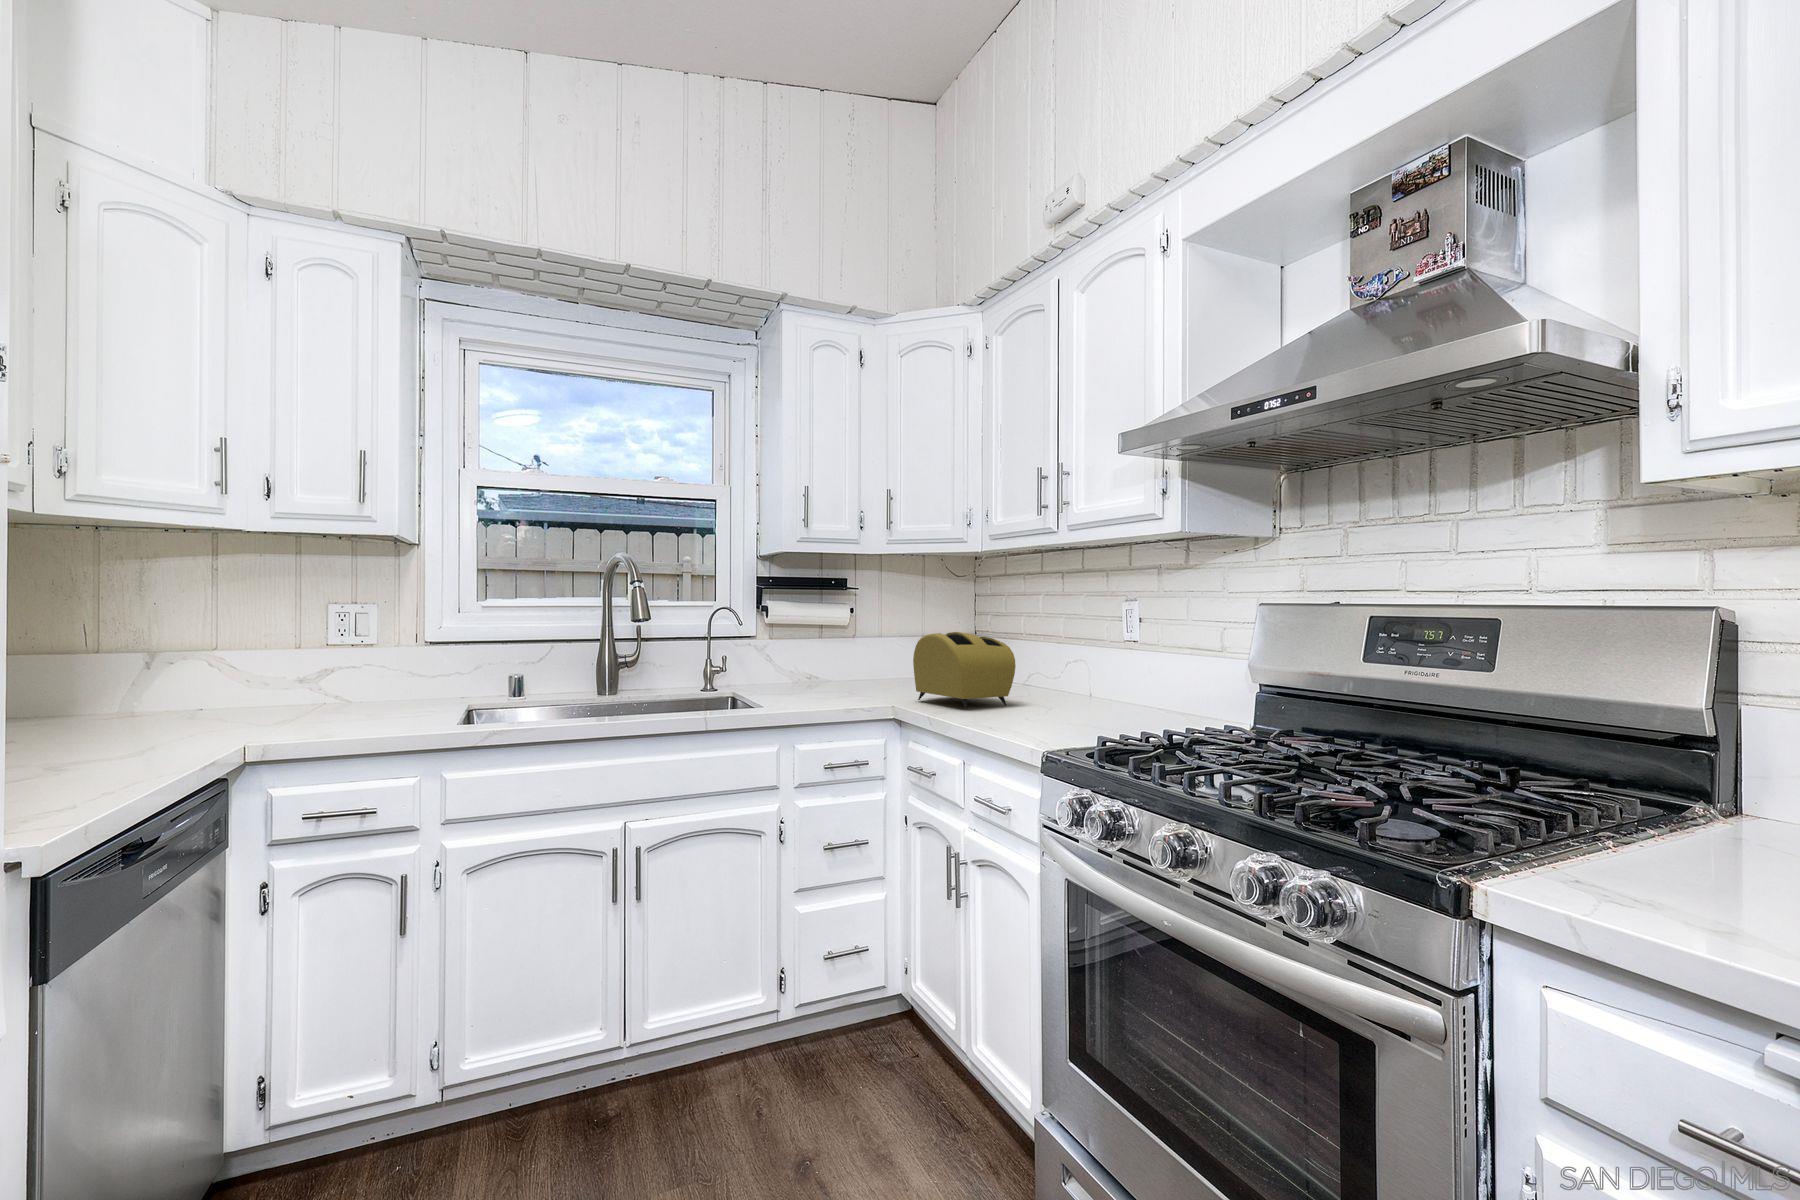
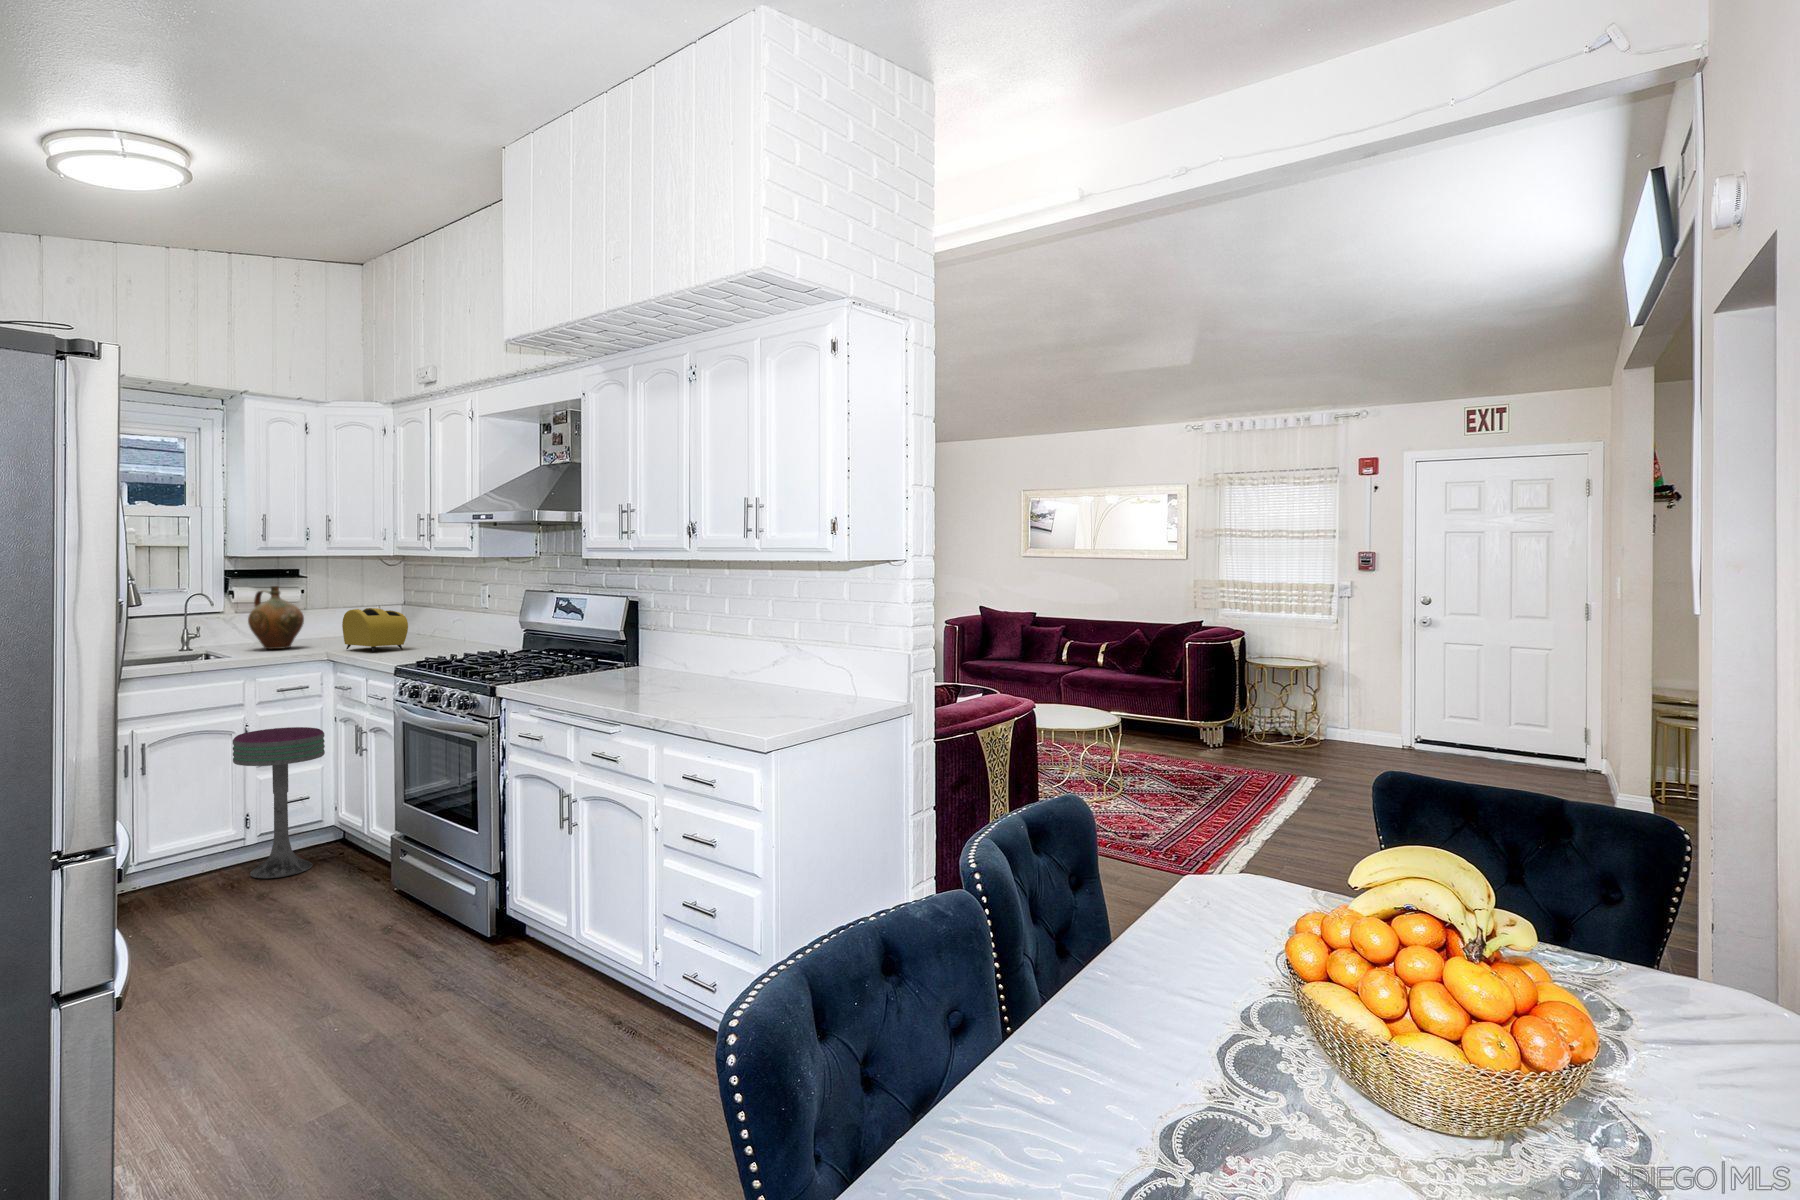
ceramic jug: none [785,597,856,694] -> present [248,586,304,649]
bar stool: none [762,833,897,1120] -> present [233,727,325,878]

